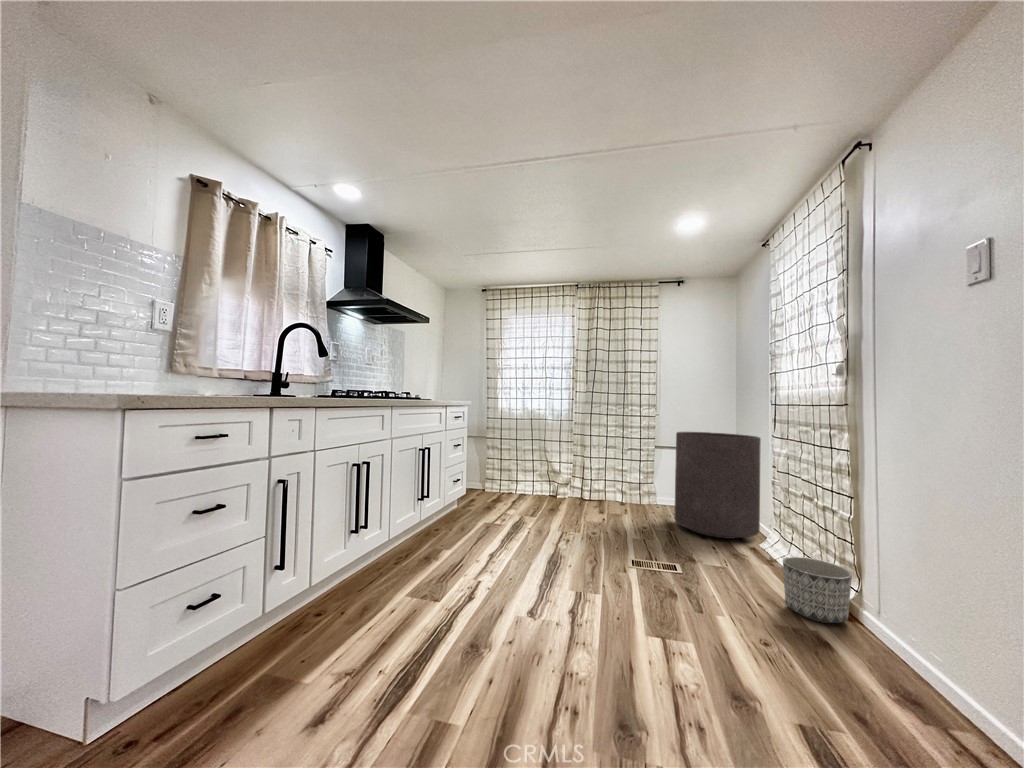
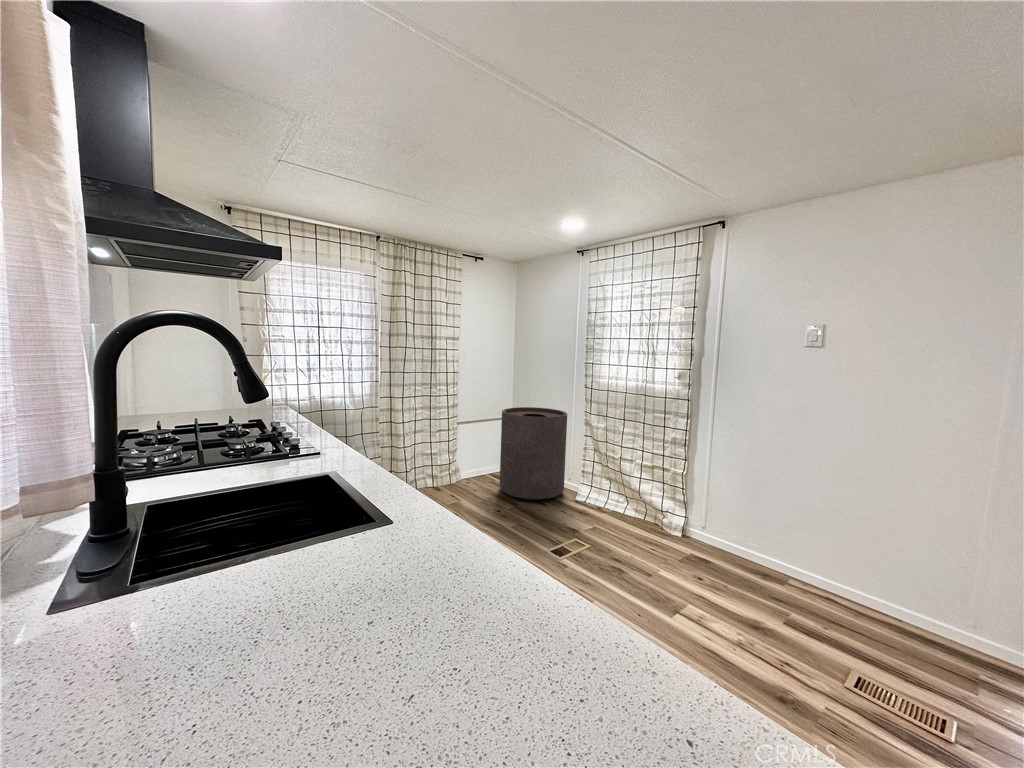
planter: present [783,557,852,623] -> none [659,505,700,548]

